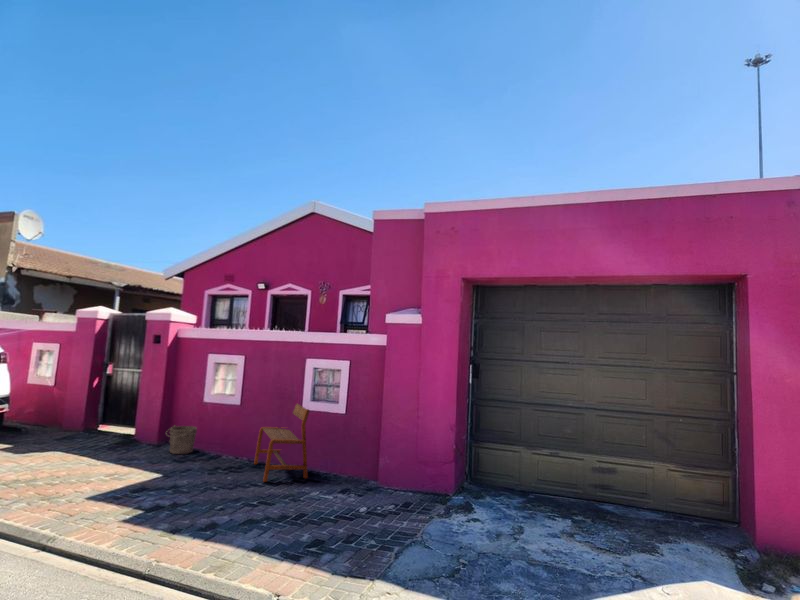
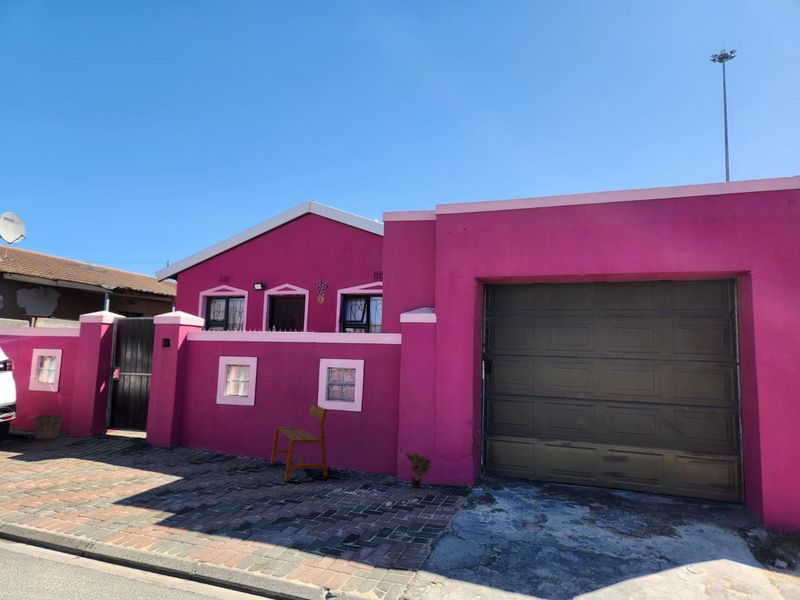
bucket: present [170,426,197,454] -> present [34,415,62,439]
potted plant: none [384,456,413,493] -> present [405,453,432,488]

